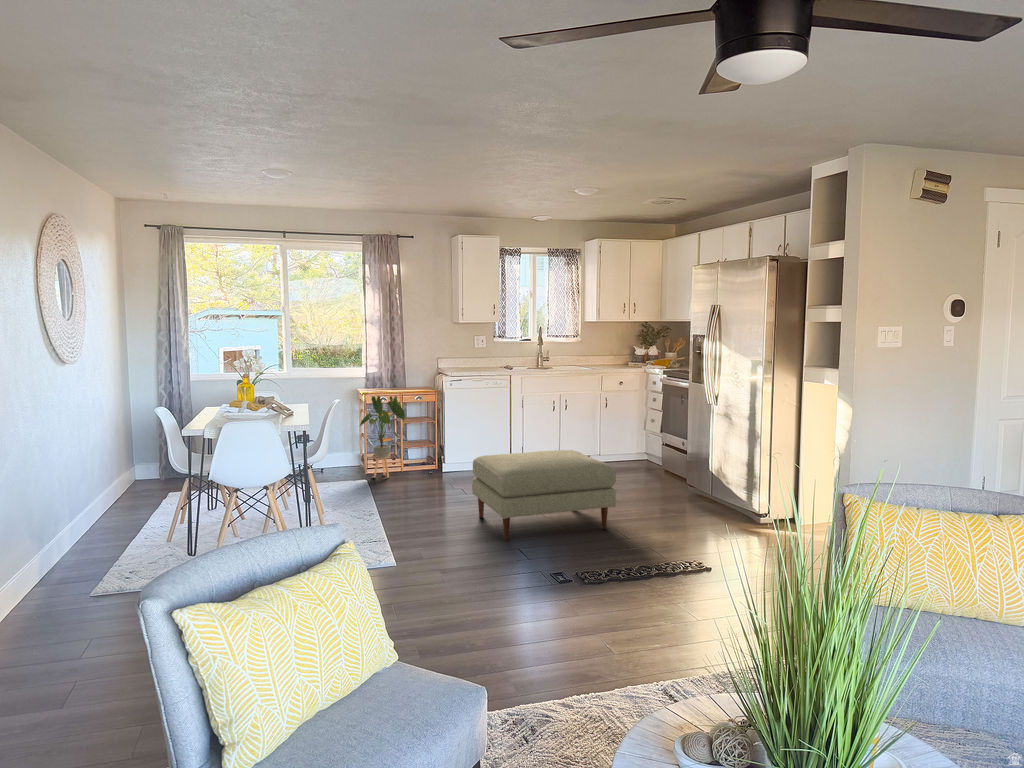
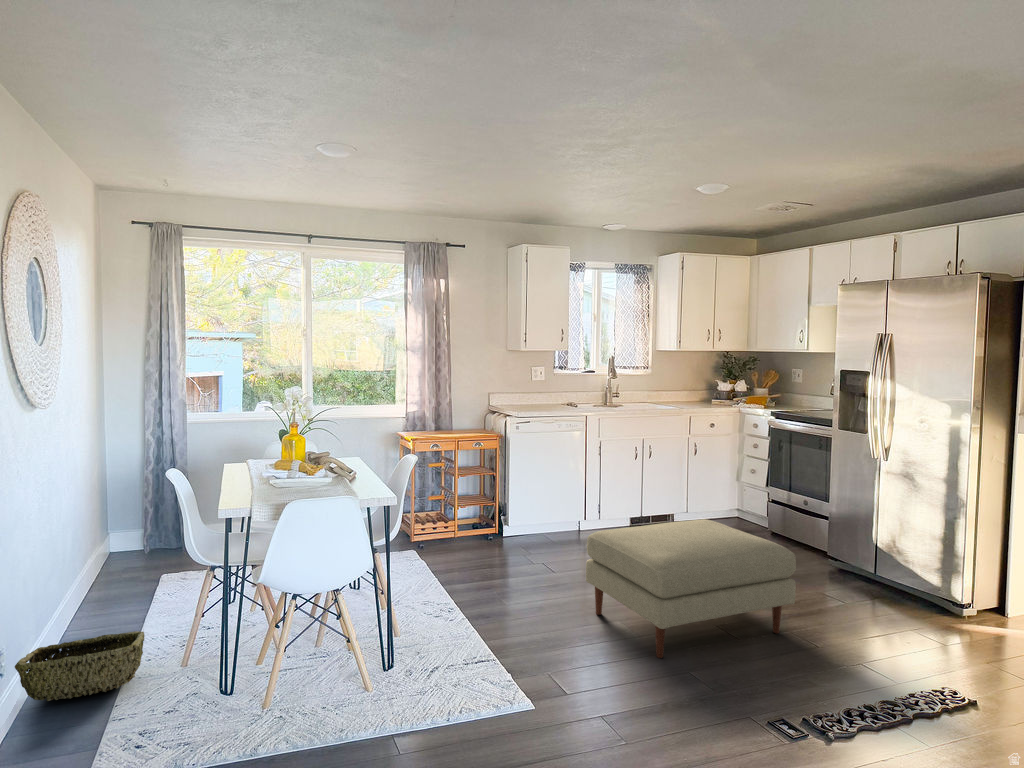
house plant: present [360,396,405,478] -> none [405,442,466,547]
woven basket: none [64,515,149,552] -> present [15,631,144,701]

